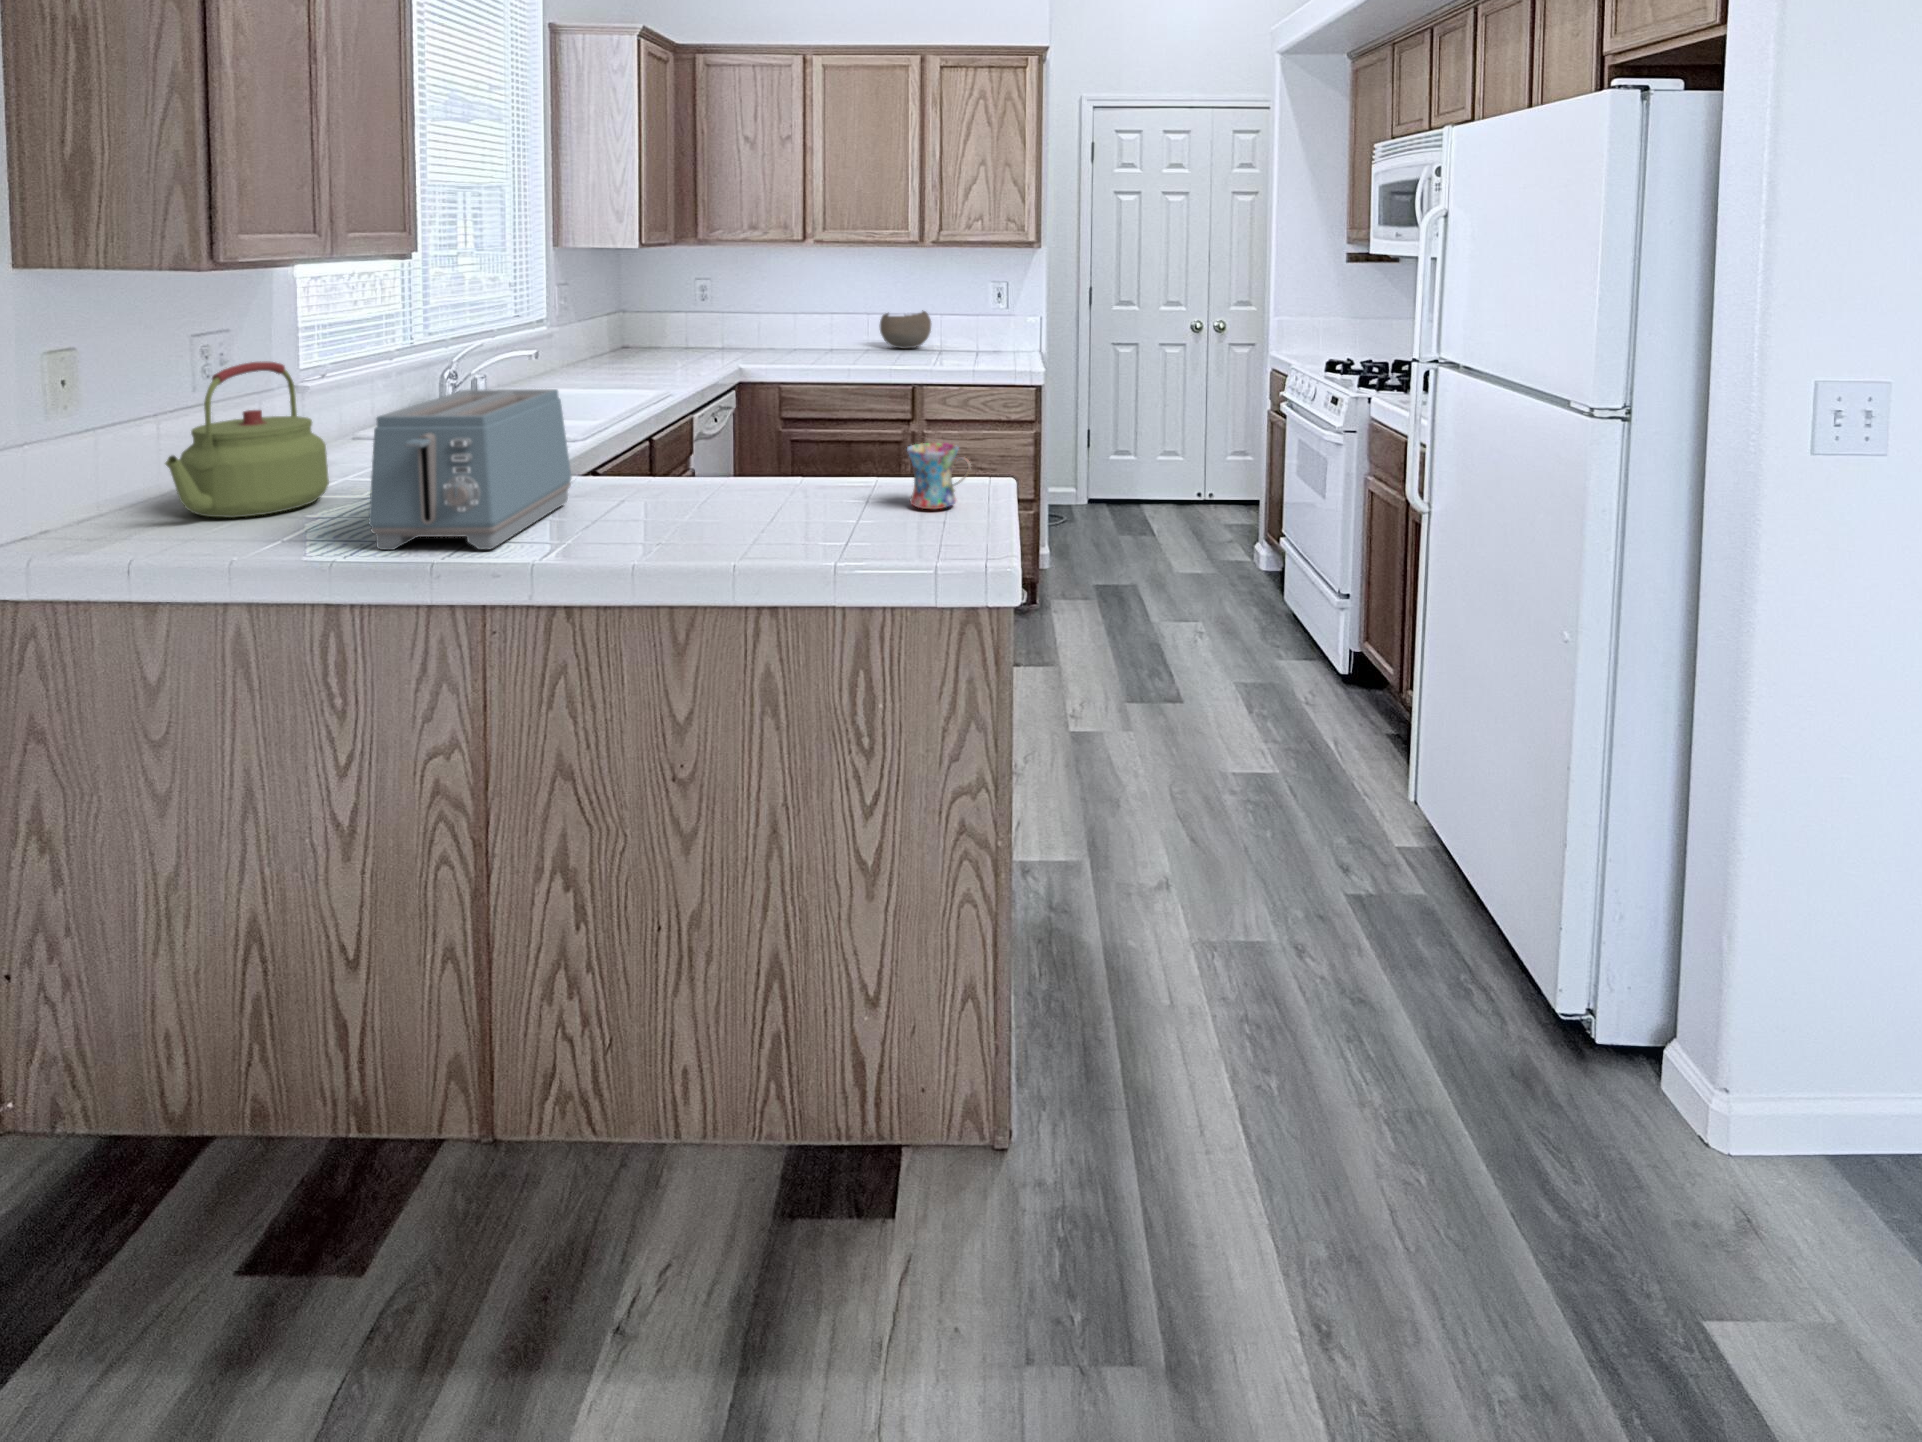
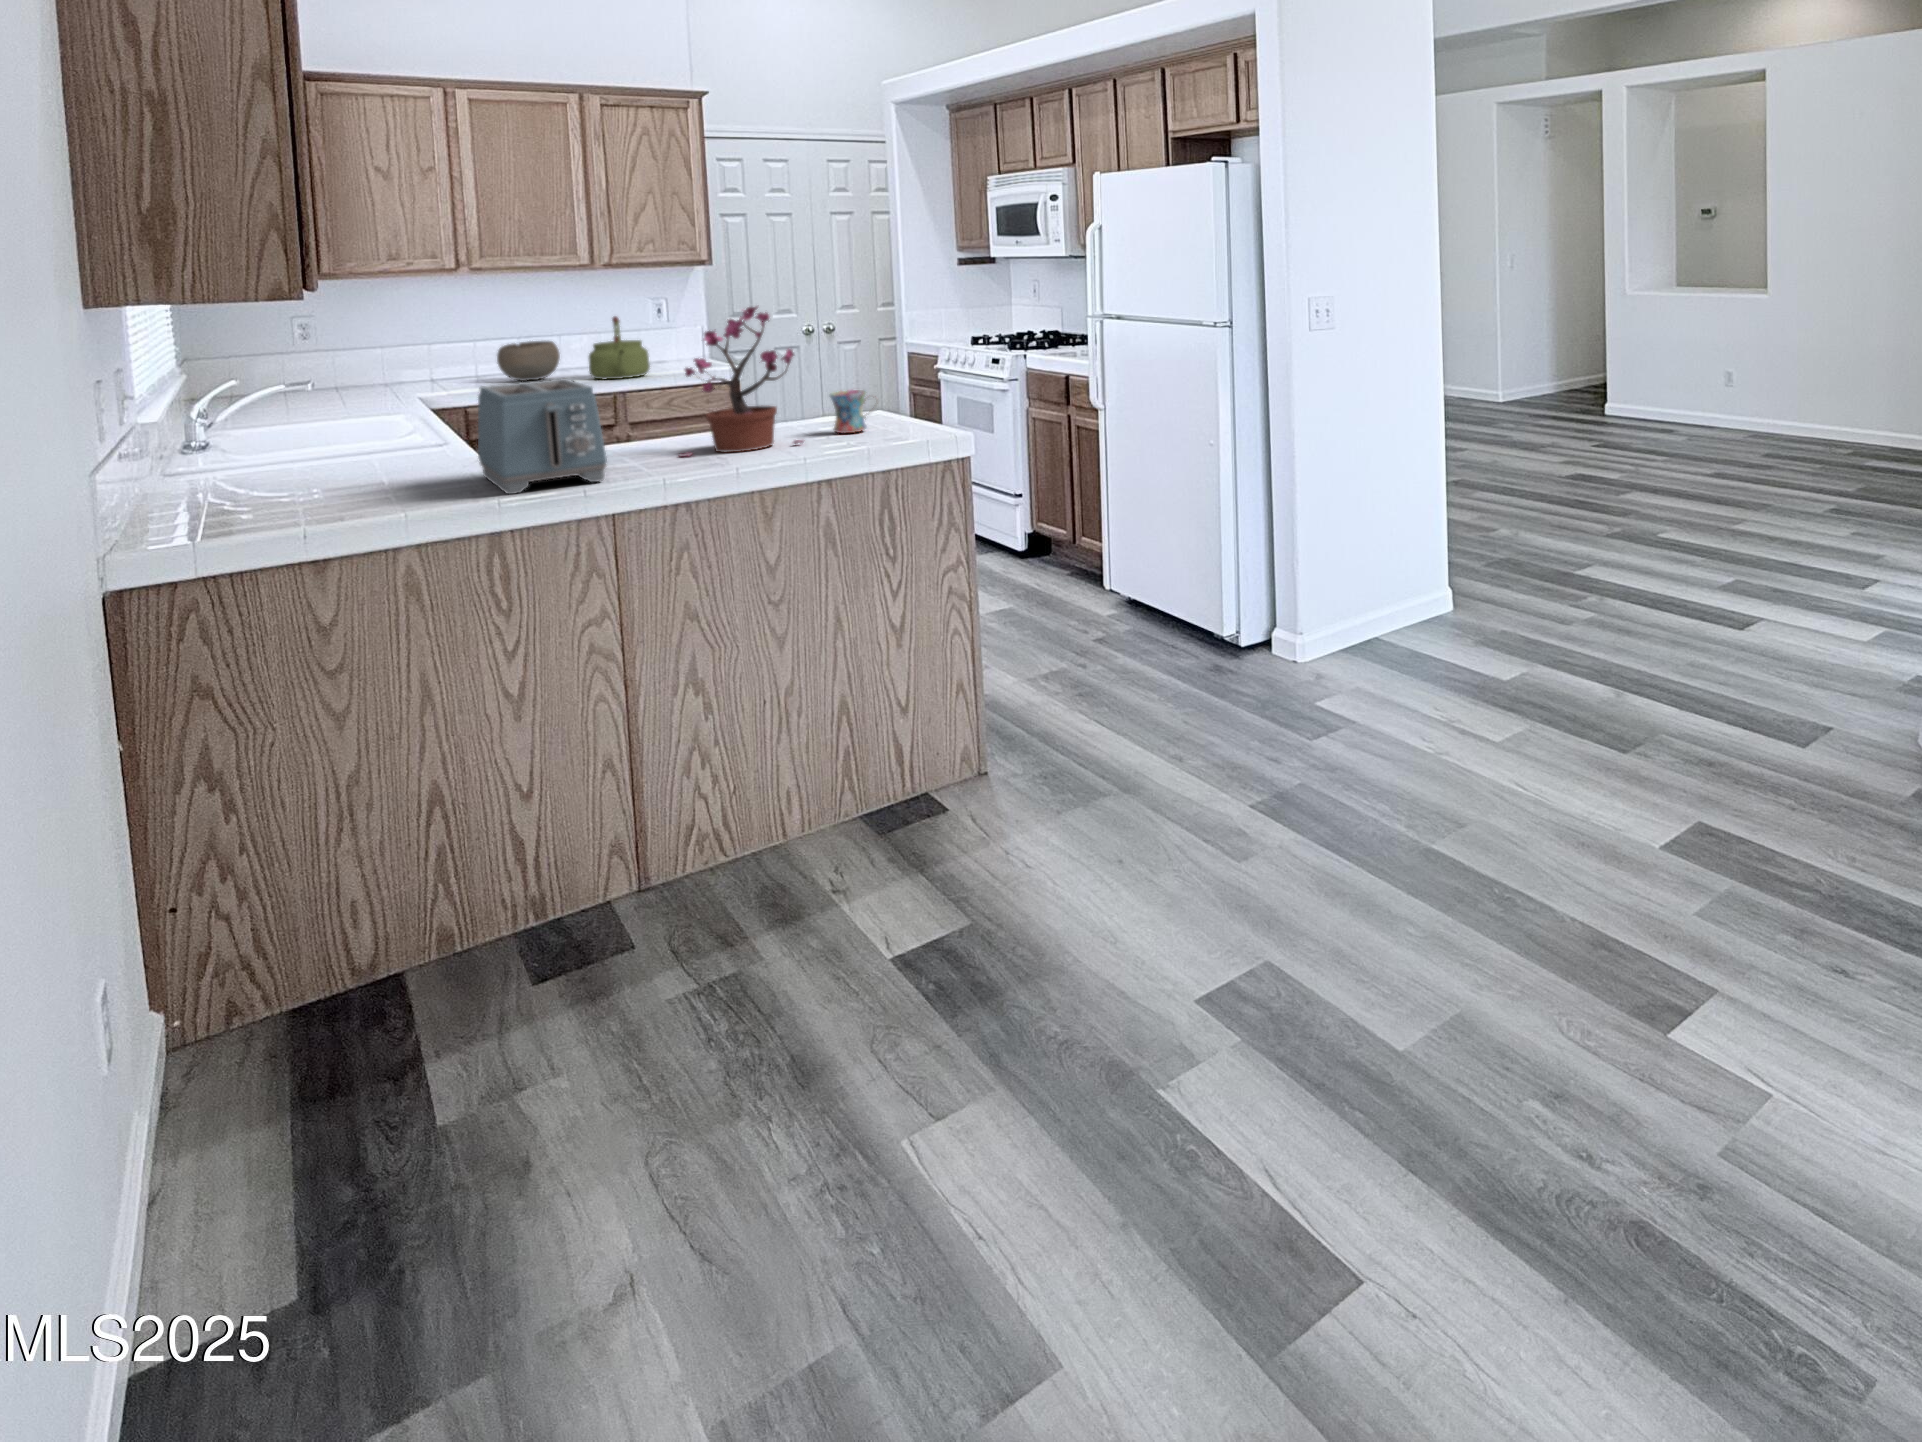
potted plant: none [675,310,835,522] -> present [679,307,803,457]
kettle: present [165,362,329,518] -> present [589,316,650,380]

